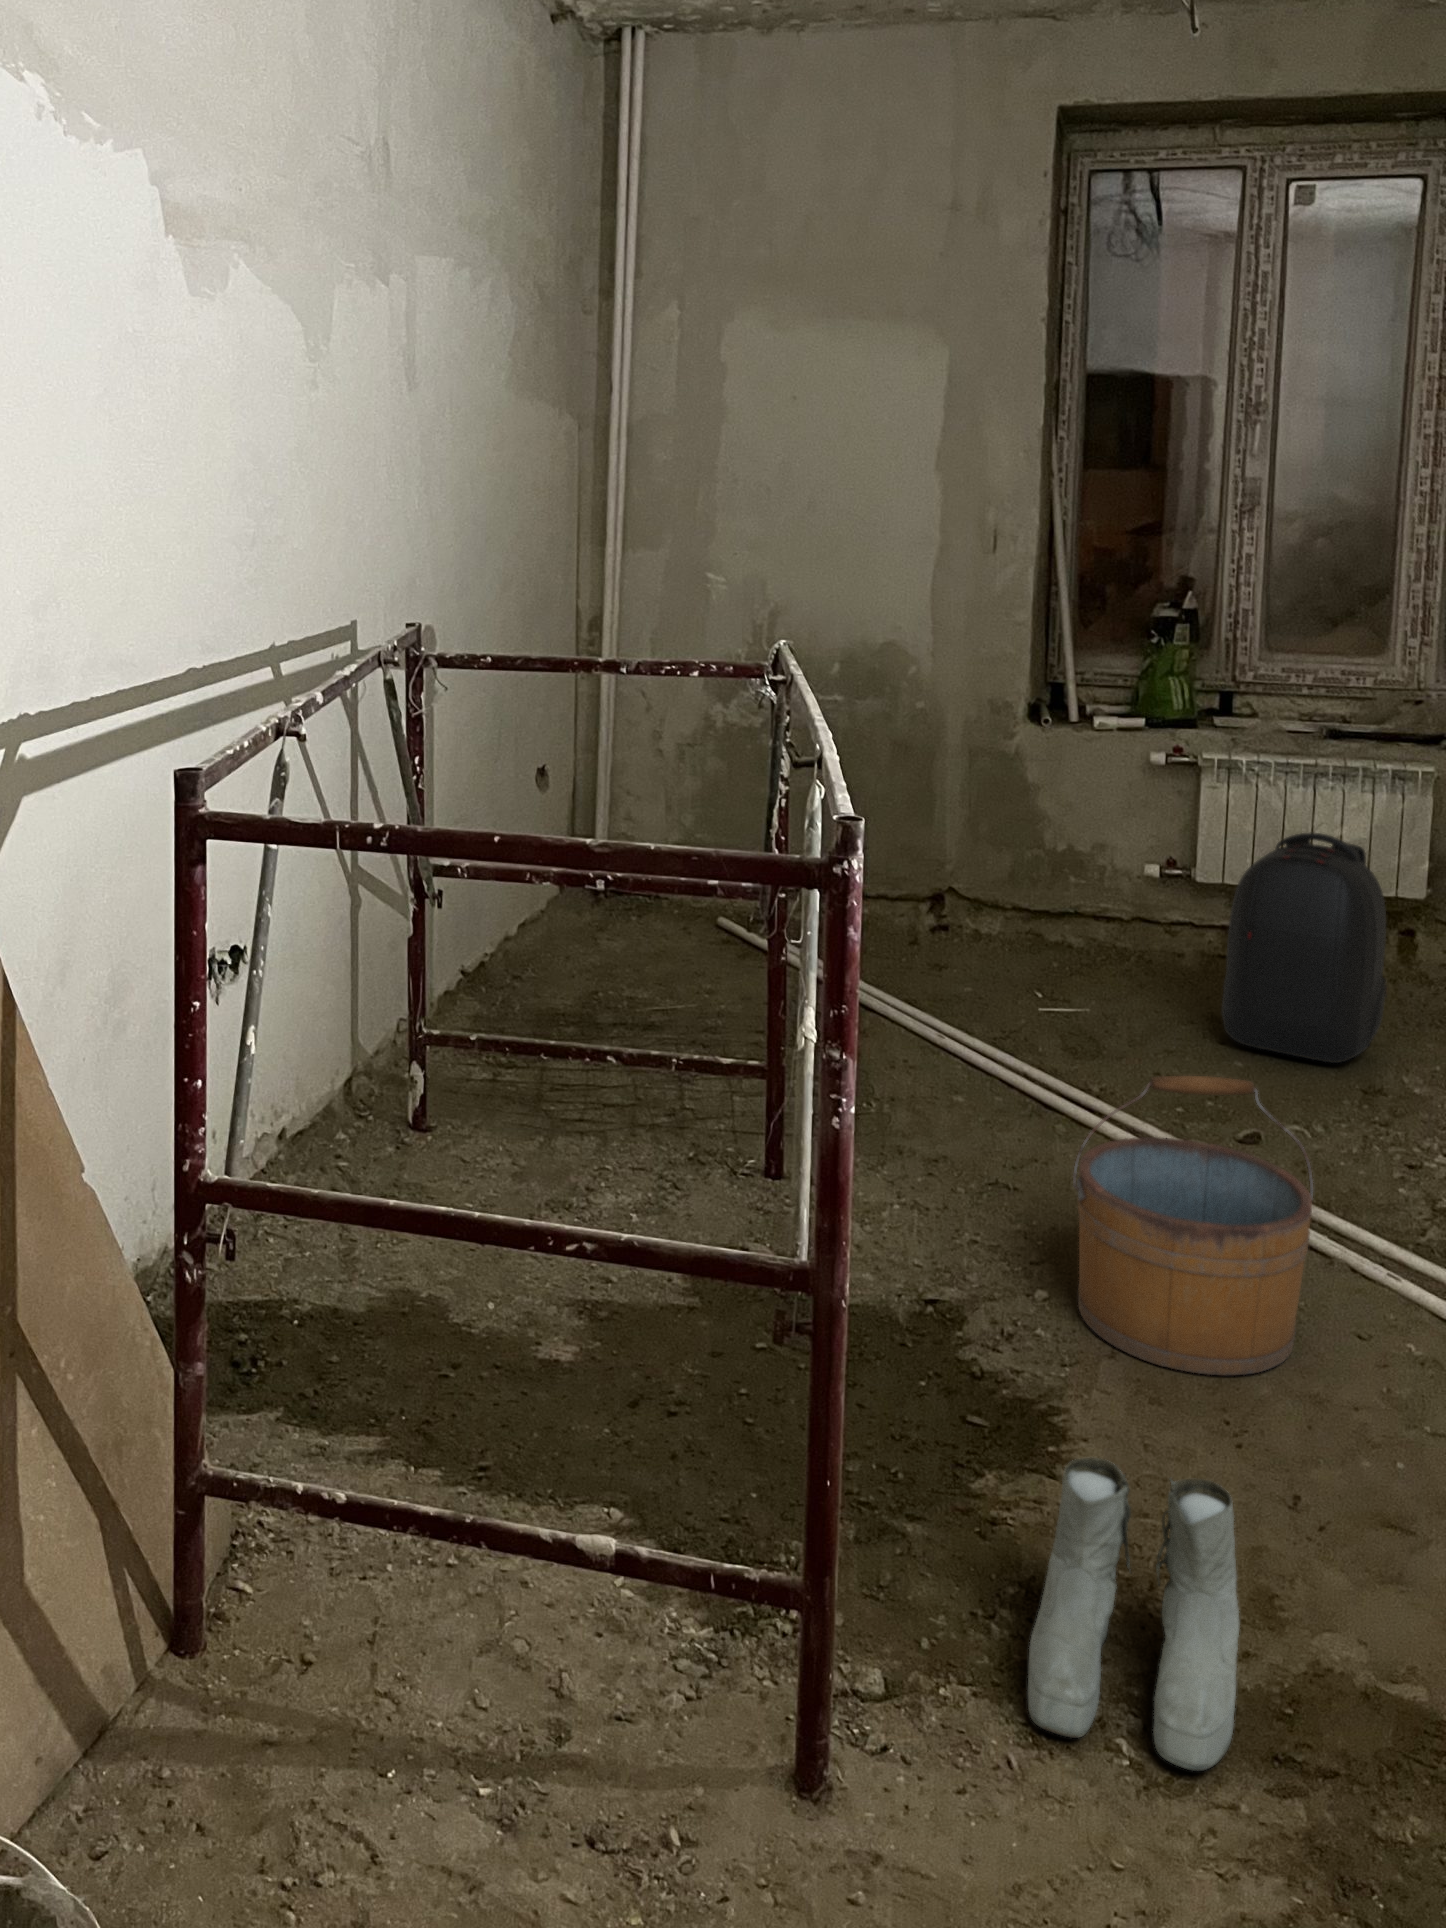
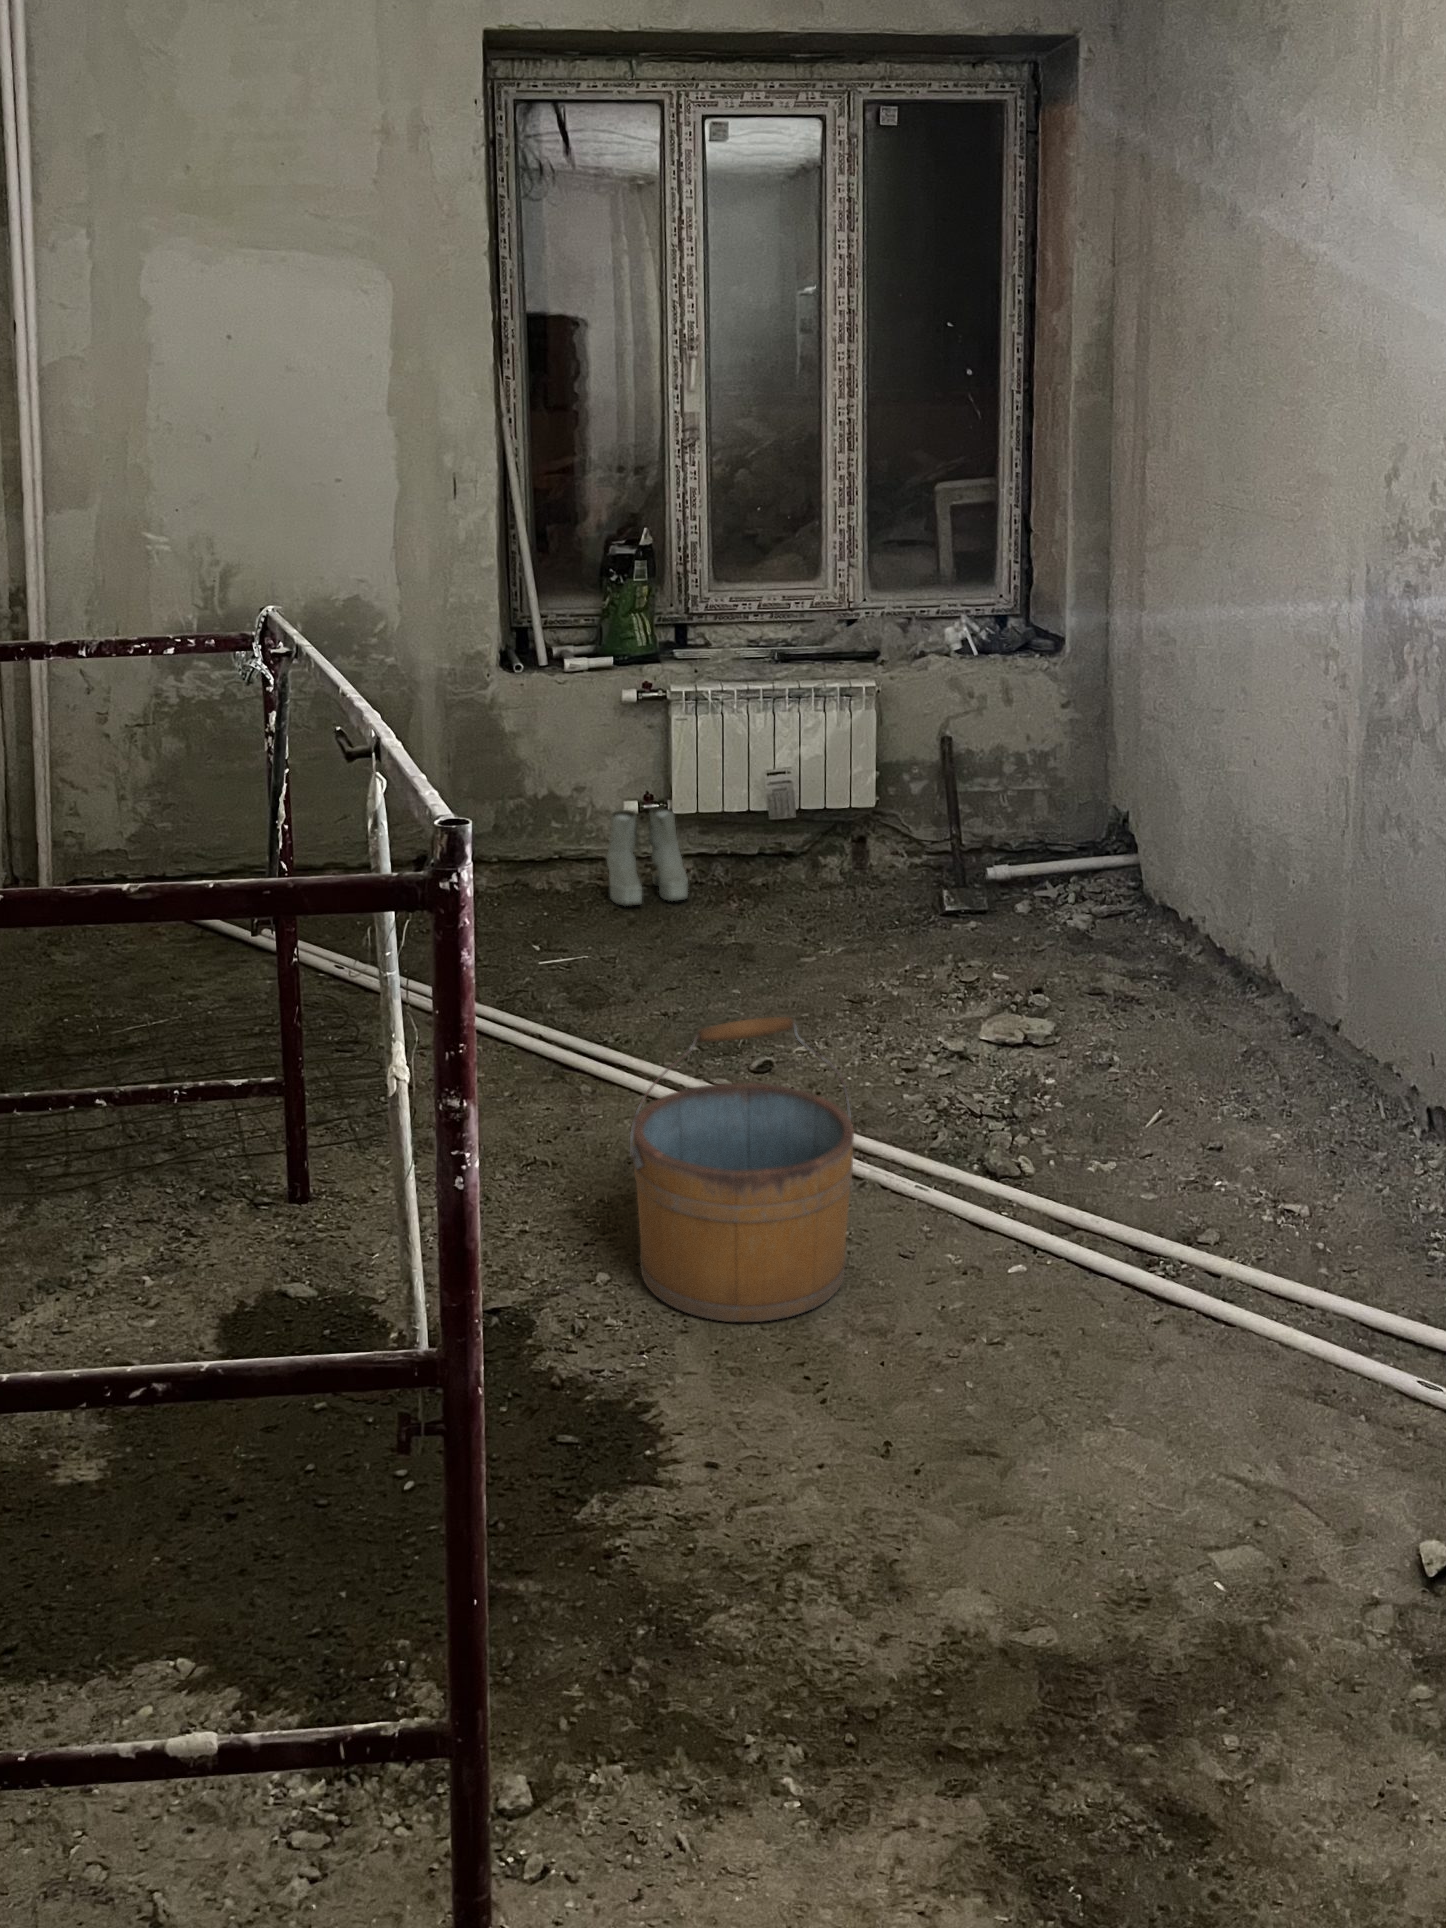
backpack: present [1221,833,1387,1063] -> none [714,754,856,972]
boots: present [1028,1458,1240,1771] -> present [607,808,688,906]

